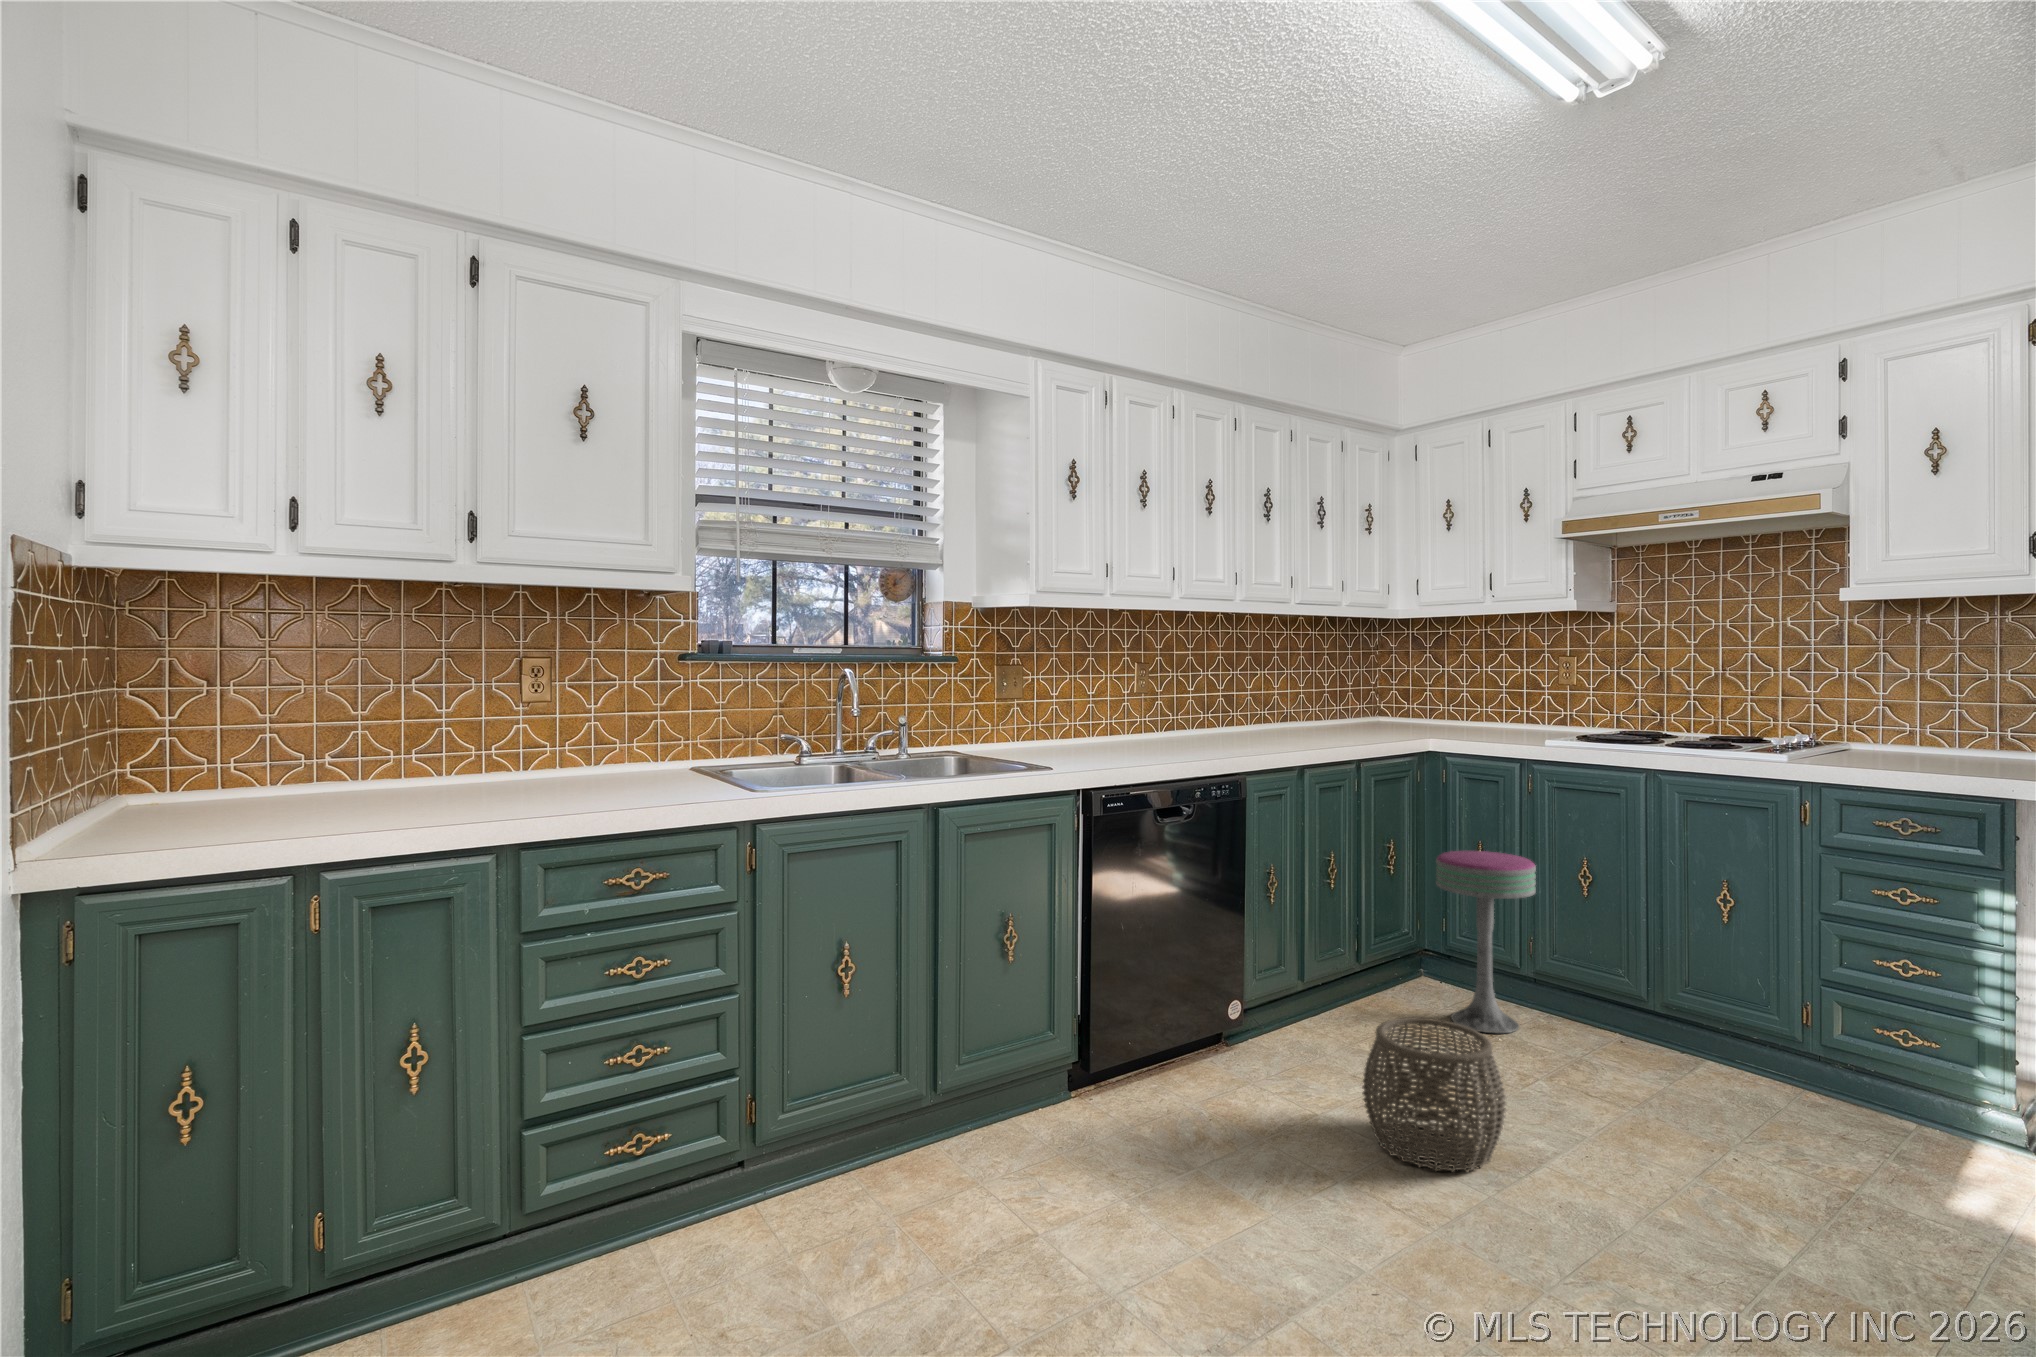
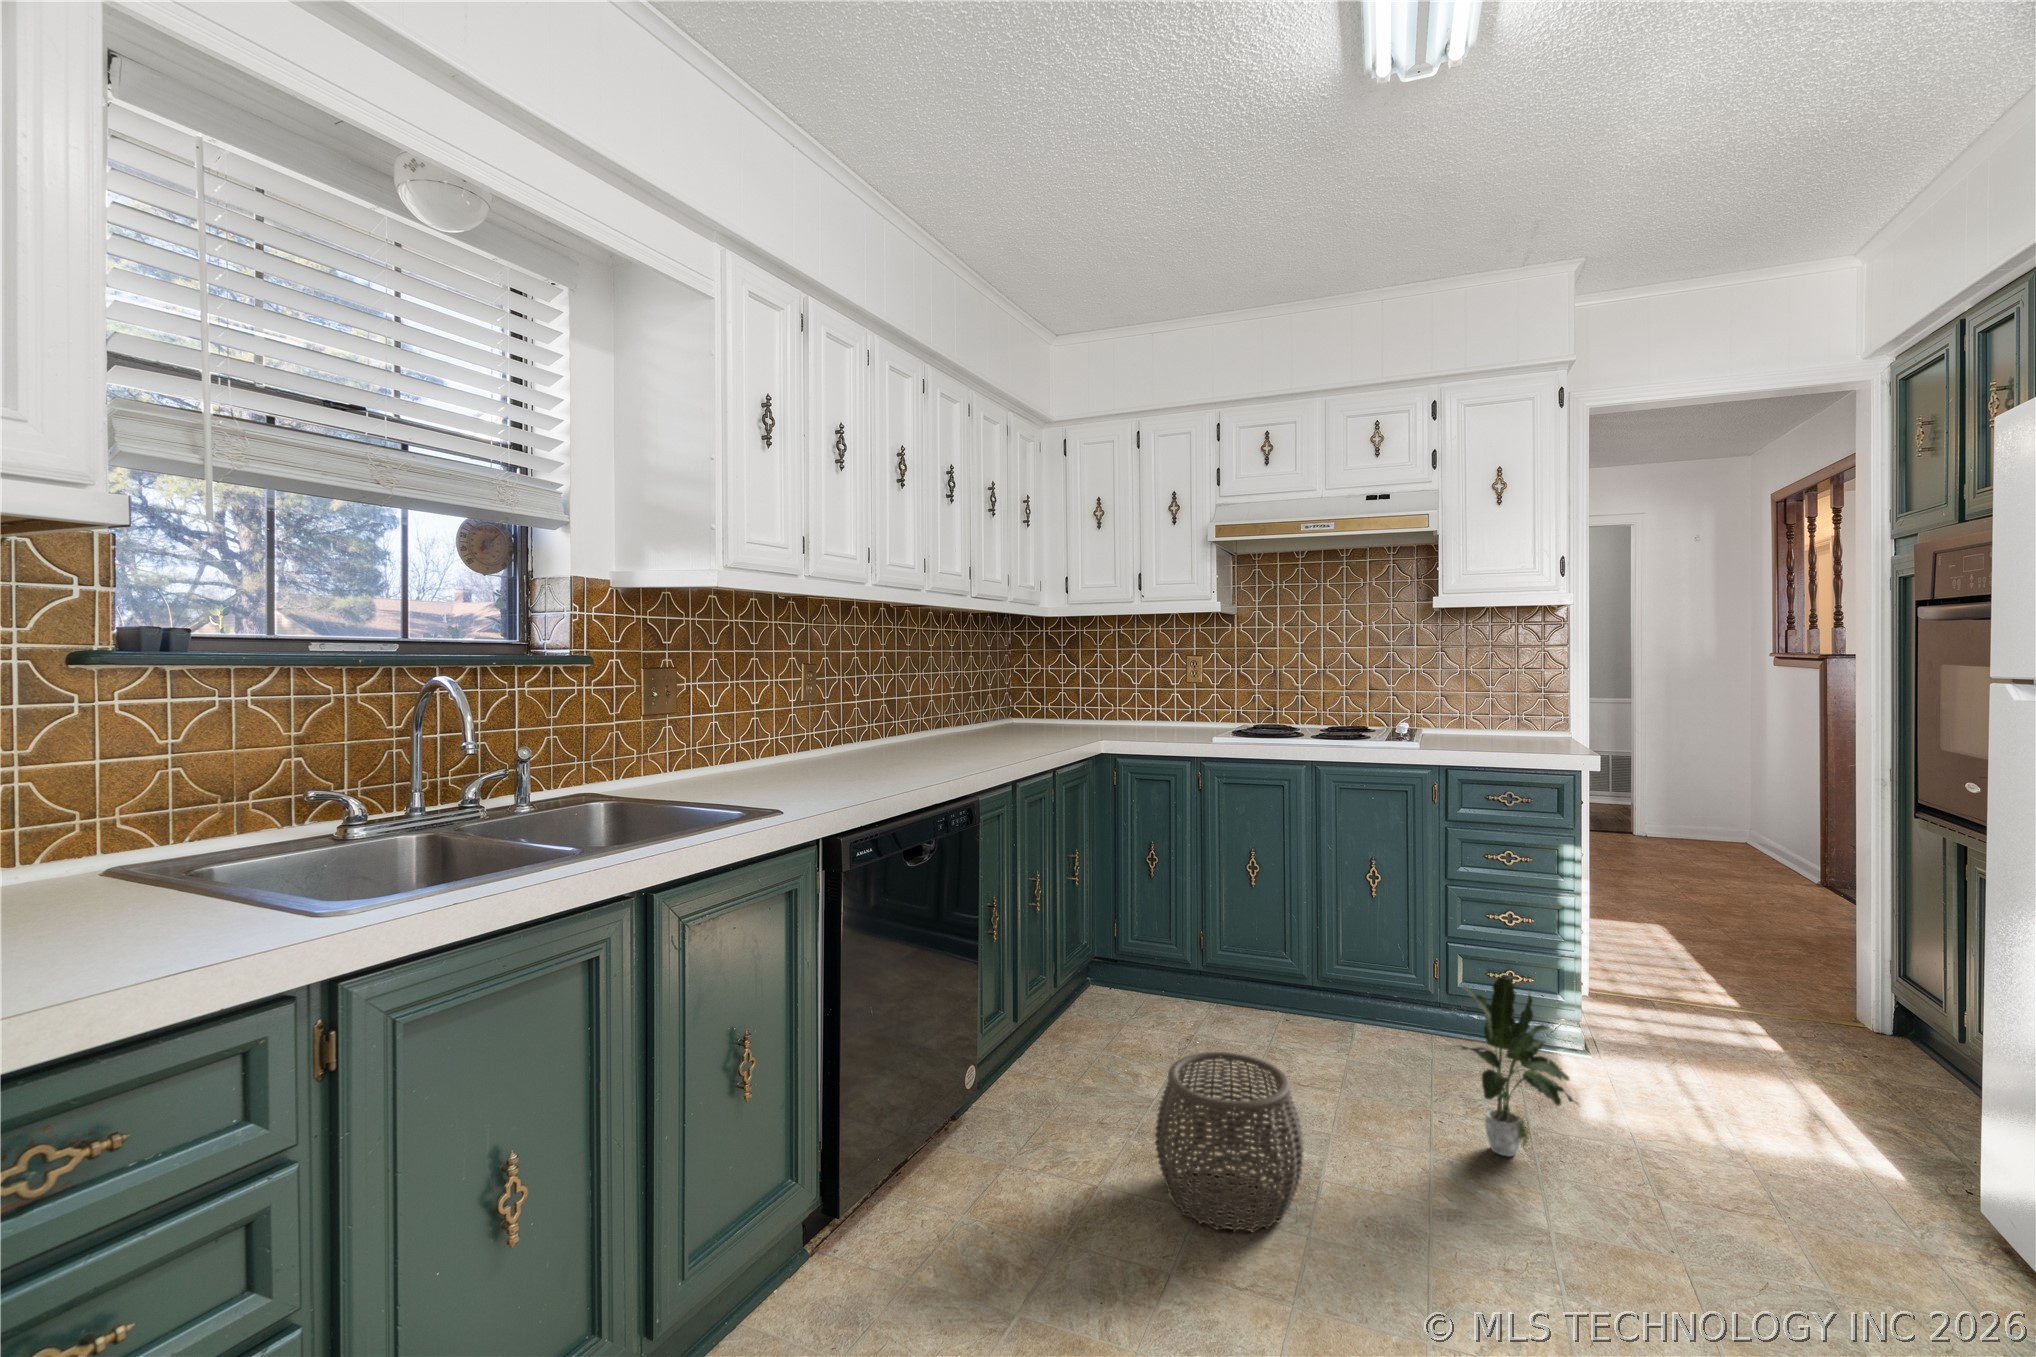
bar stool: present [1436,851,1536,1033] -> none [1128,850,1220,1035]
potted plant: none [1709,1000,1870,1191] -> present [1457,976,1578,1156]

